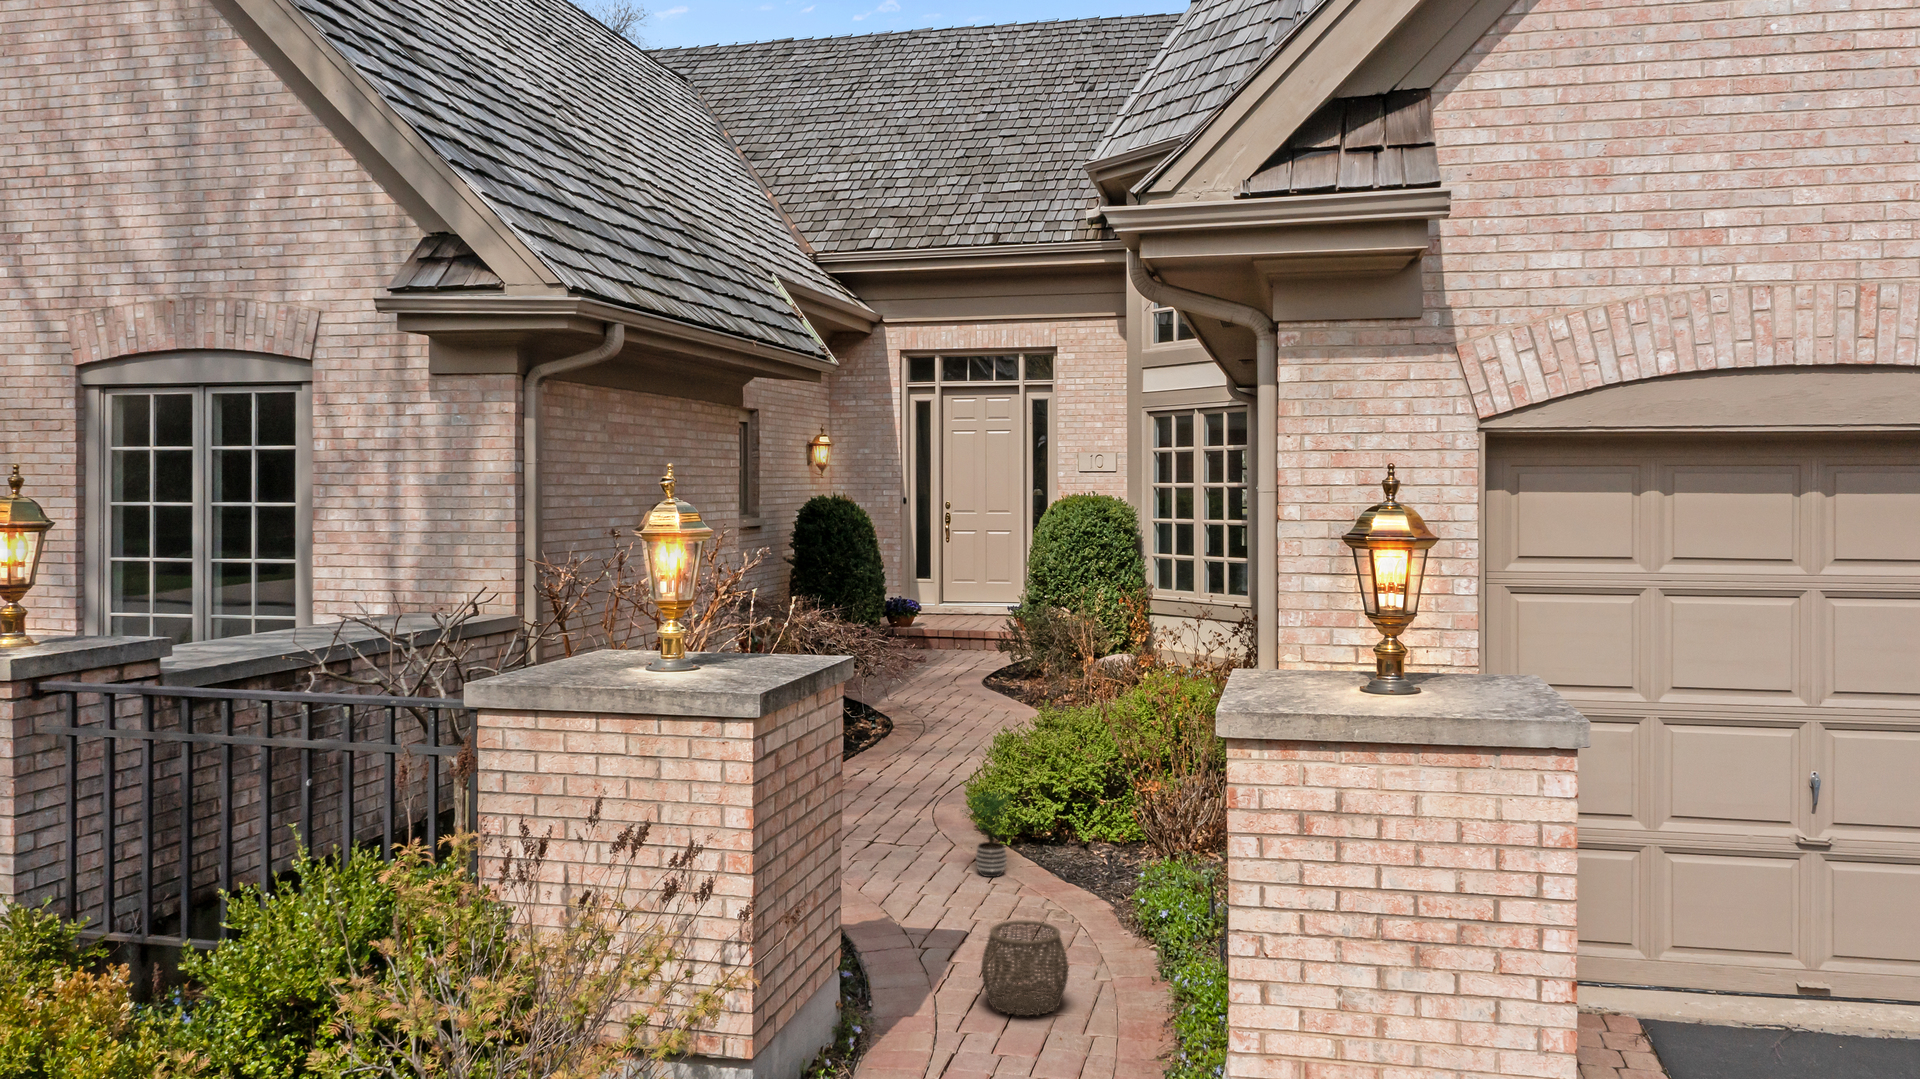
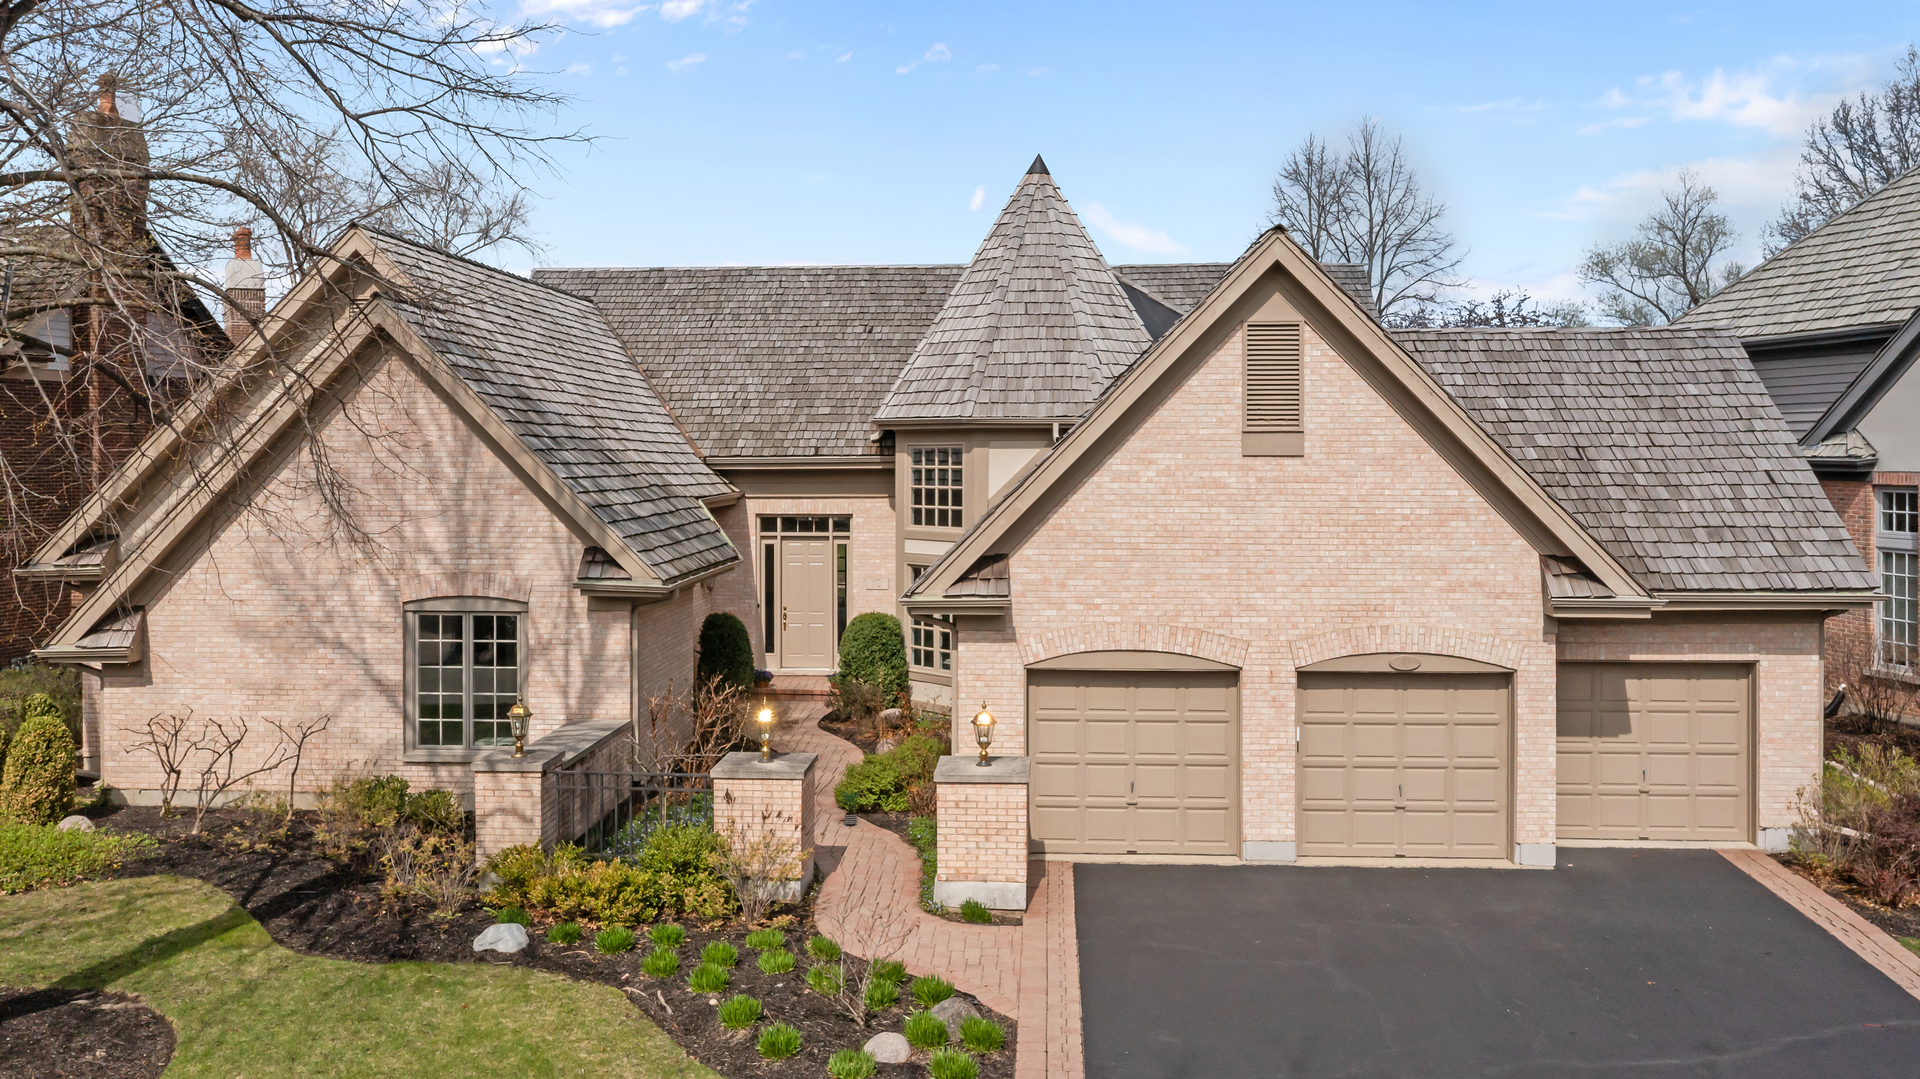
woven basket: present [981,920,1068,1016] -> none [859,838,889,868]

